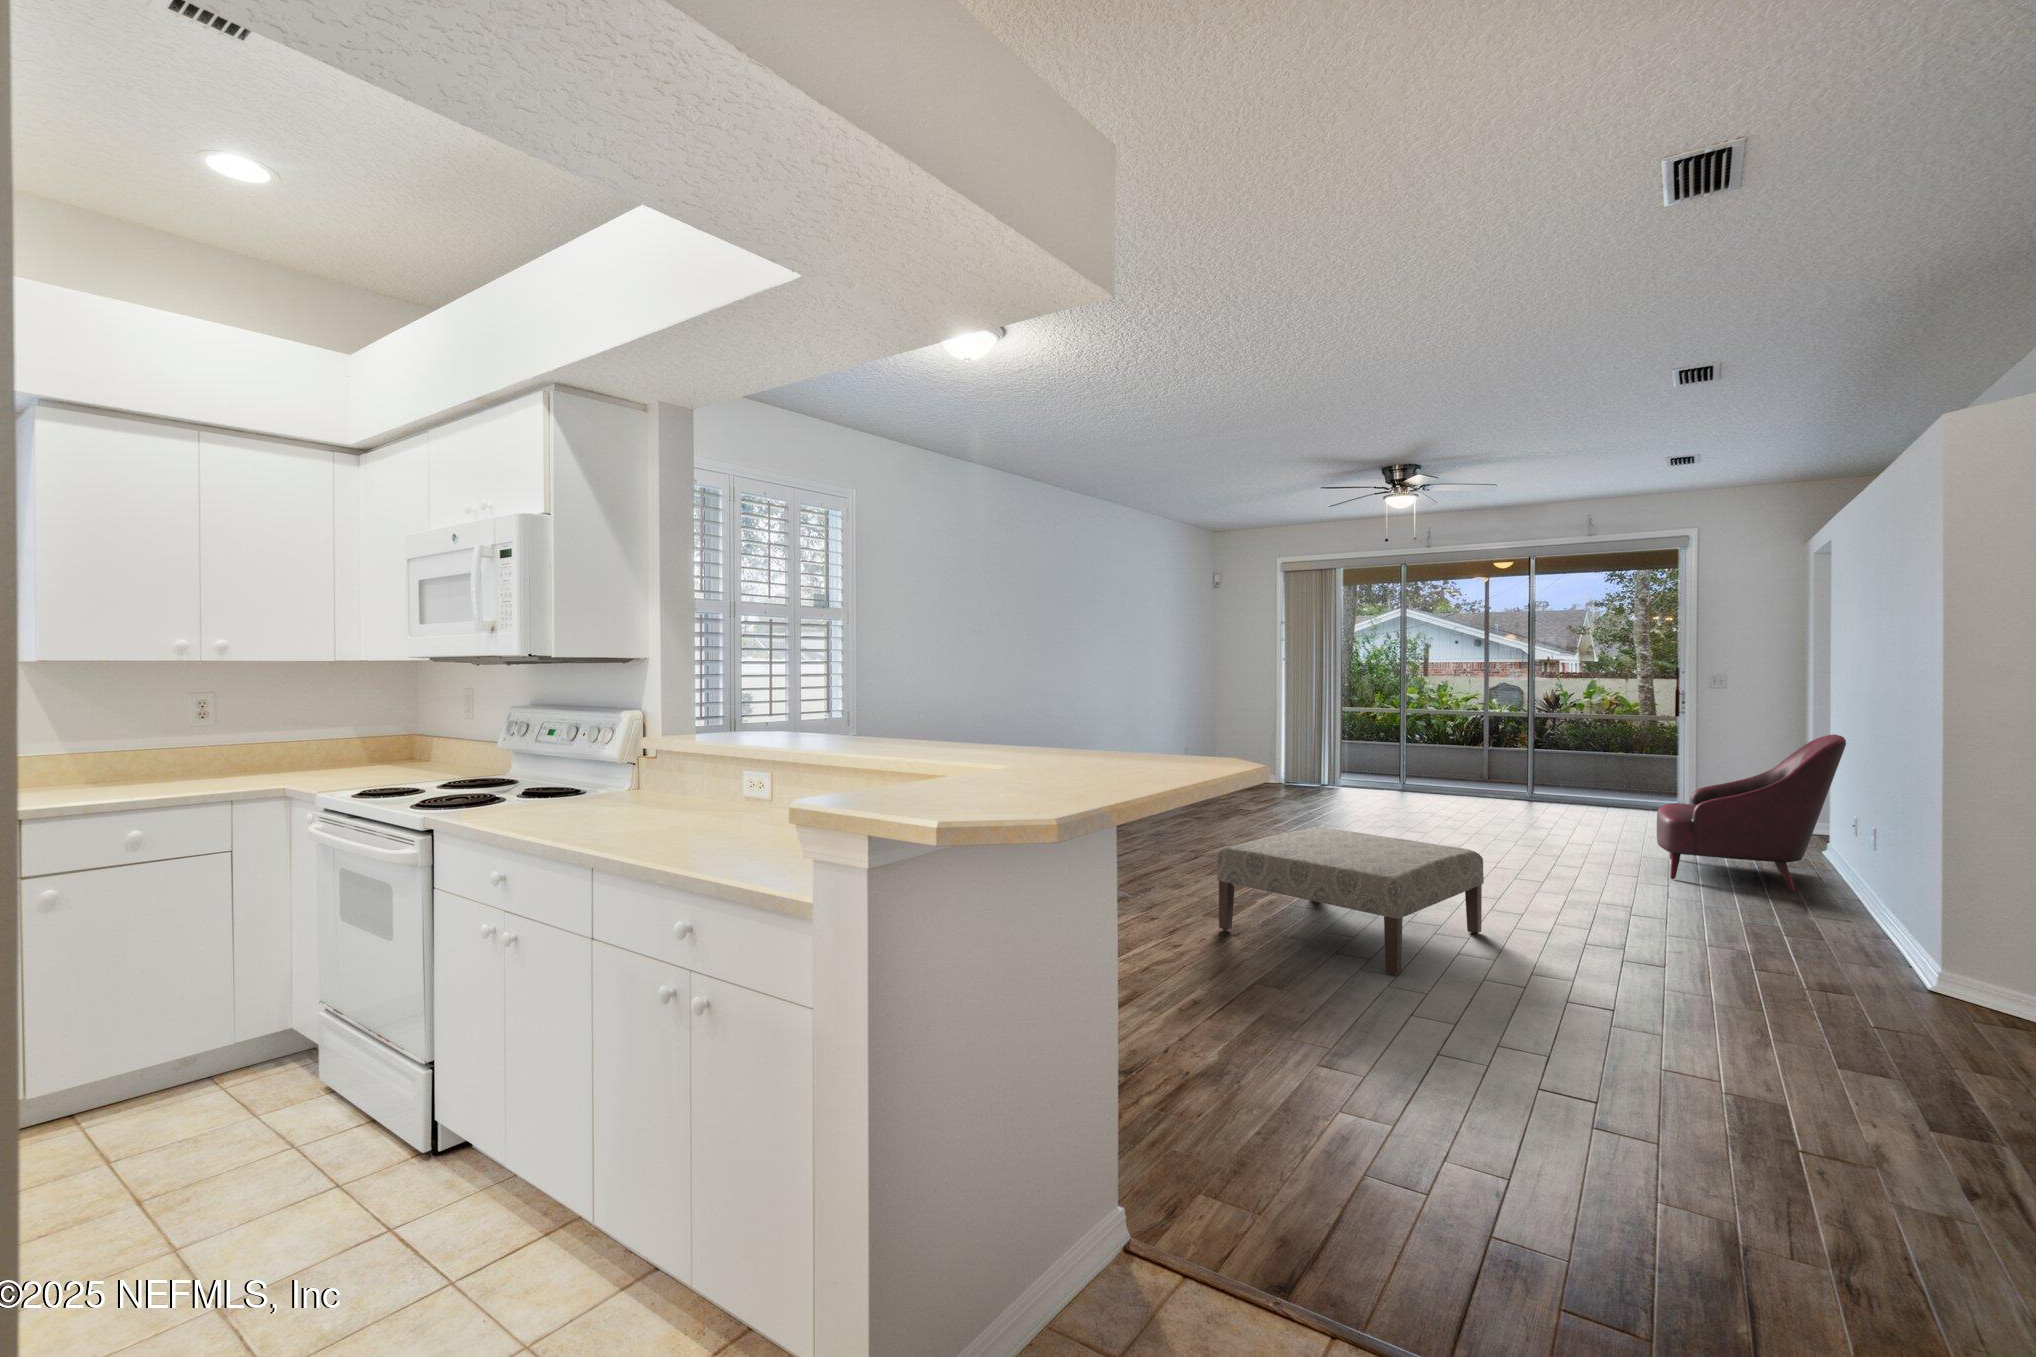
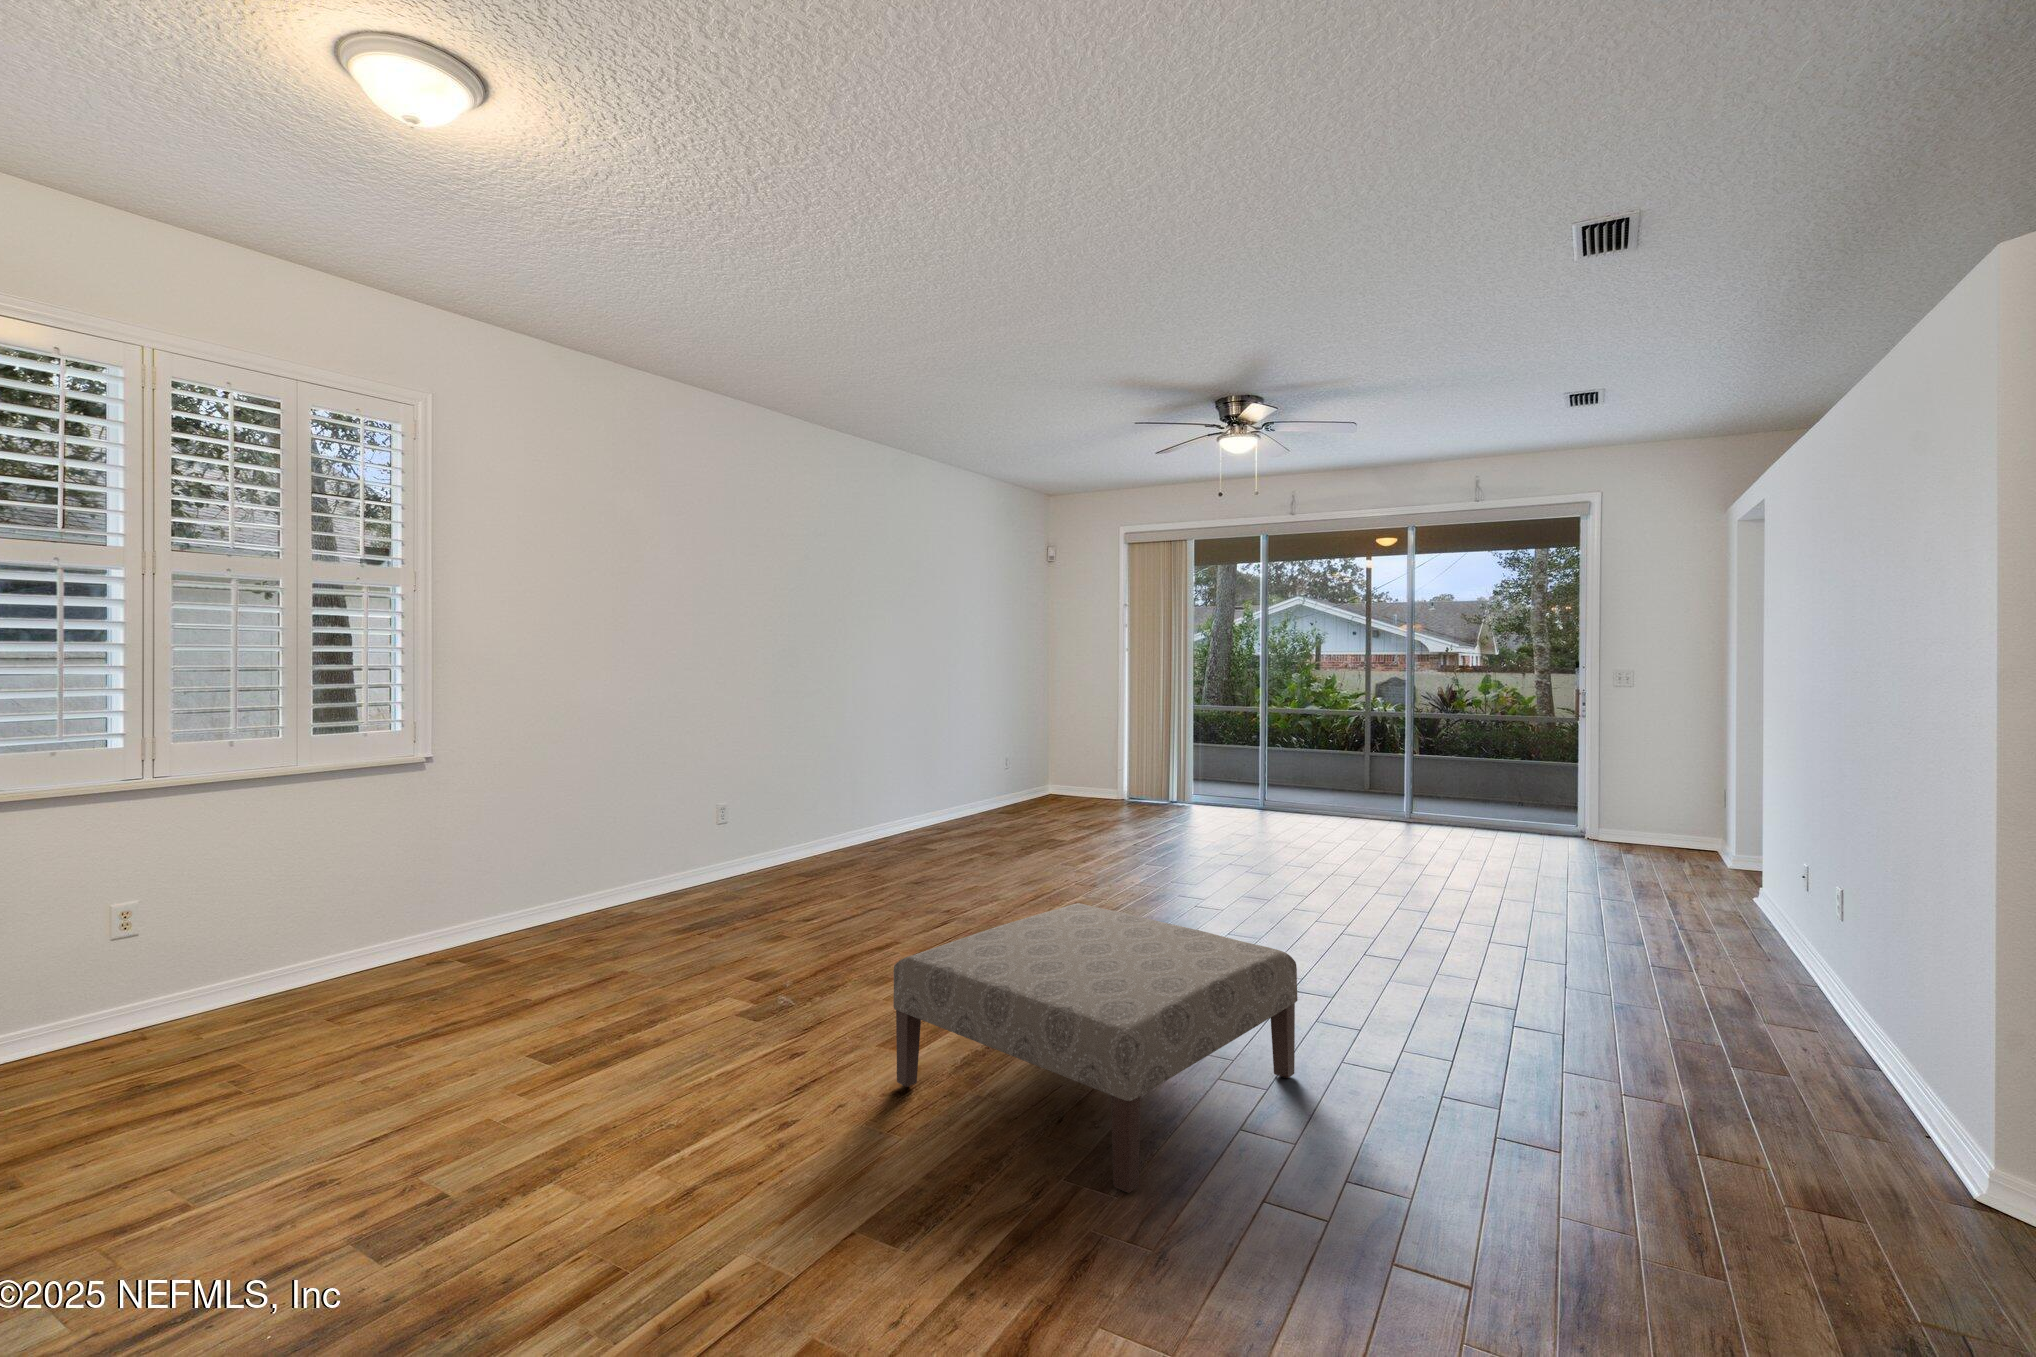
armchair: present [1657,734,1846,892] -> none [1553,754,1793,971]

